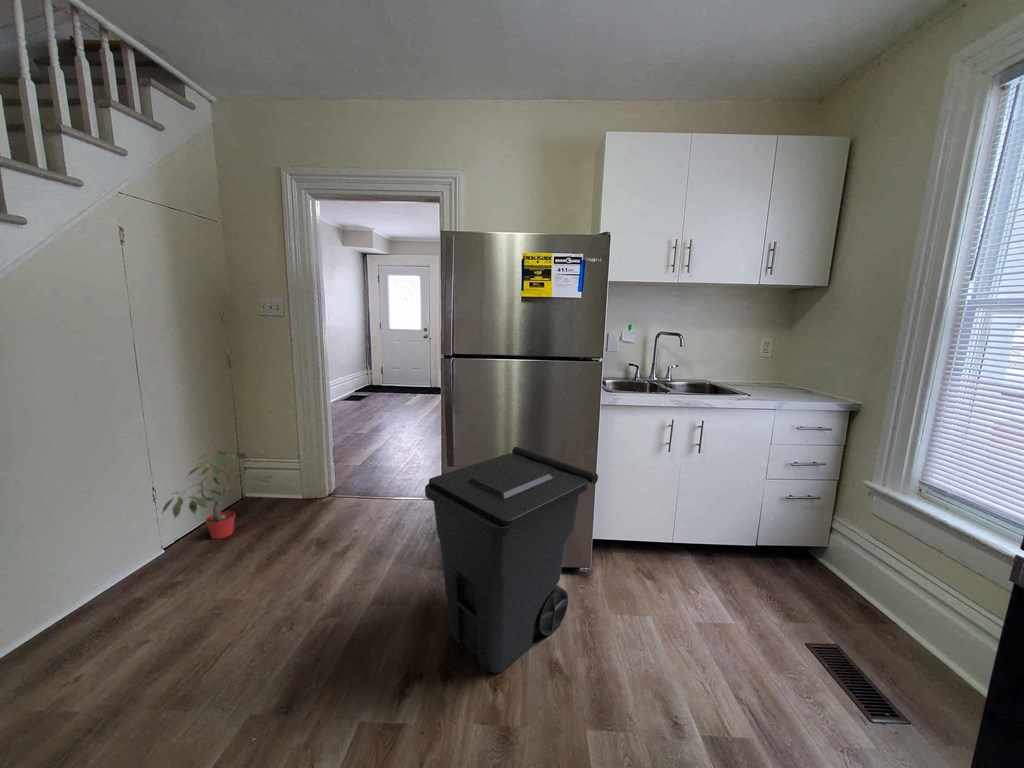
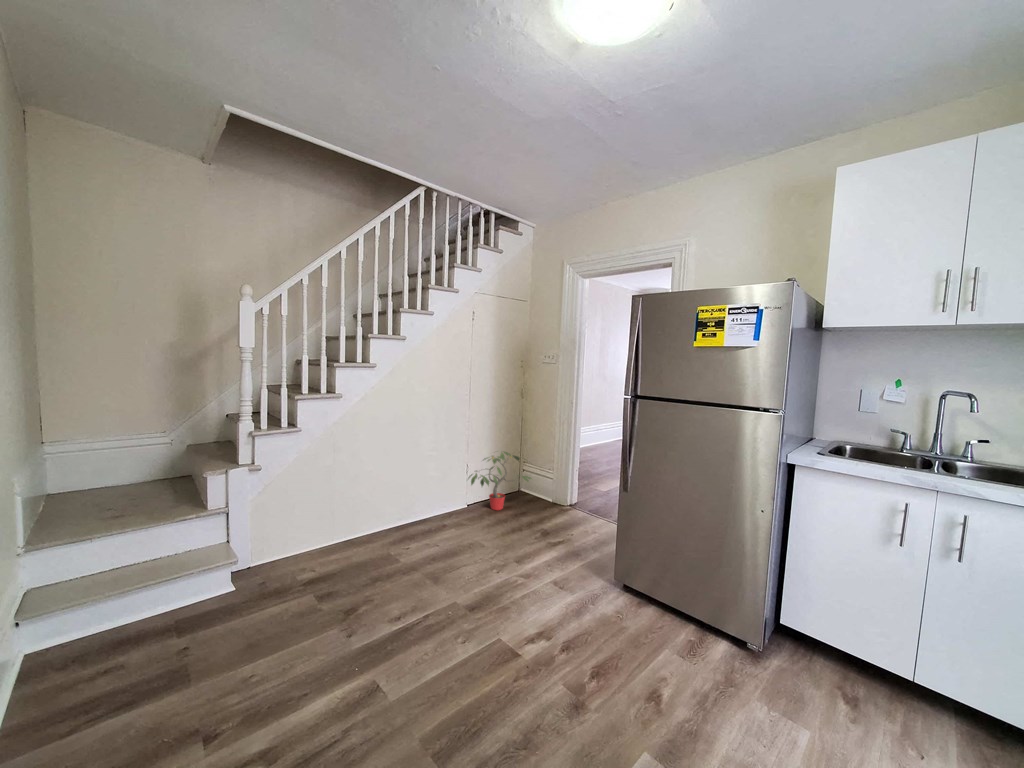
trash can: present [425,447,598,673] -> none [578,489,735,675]

